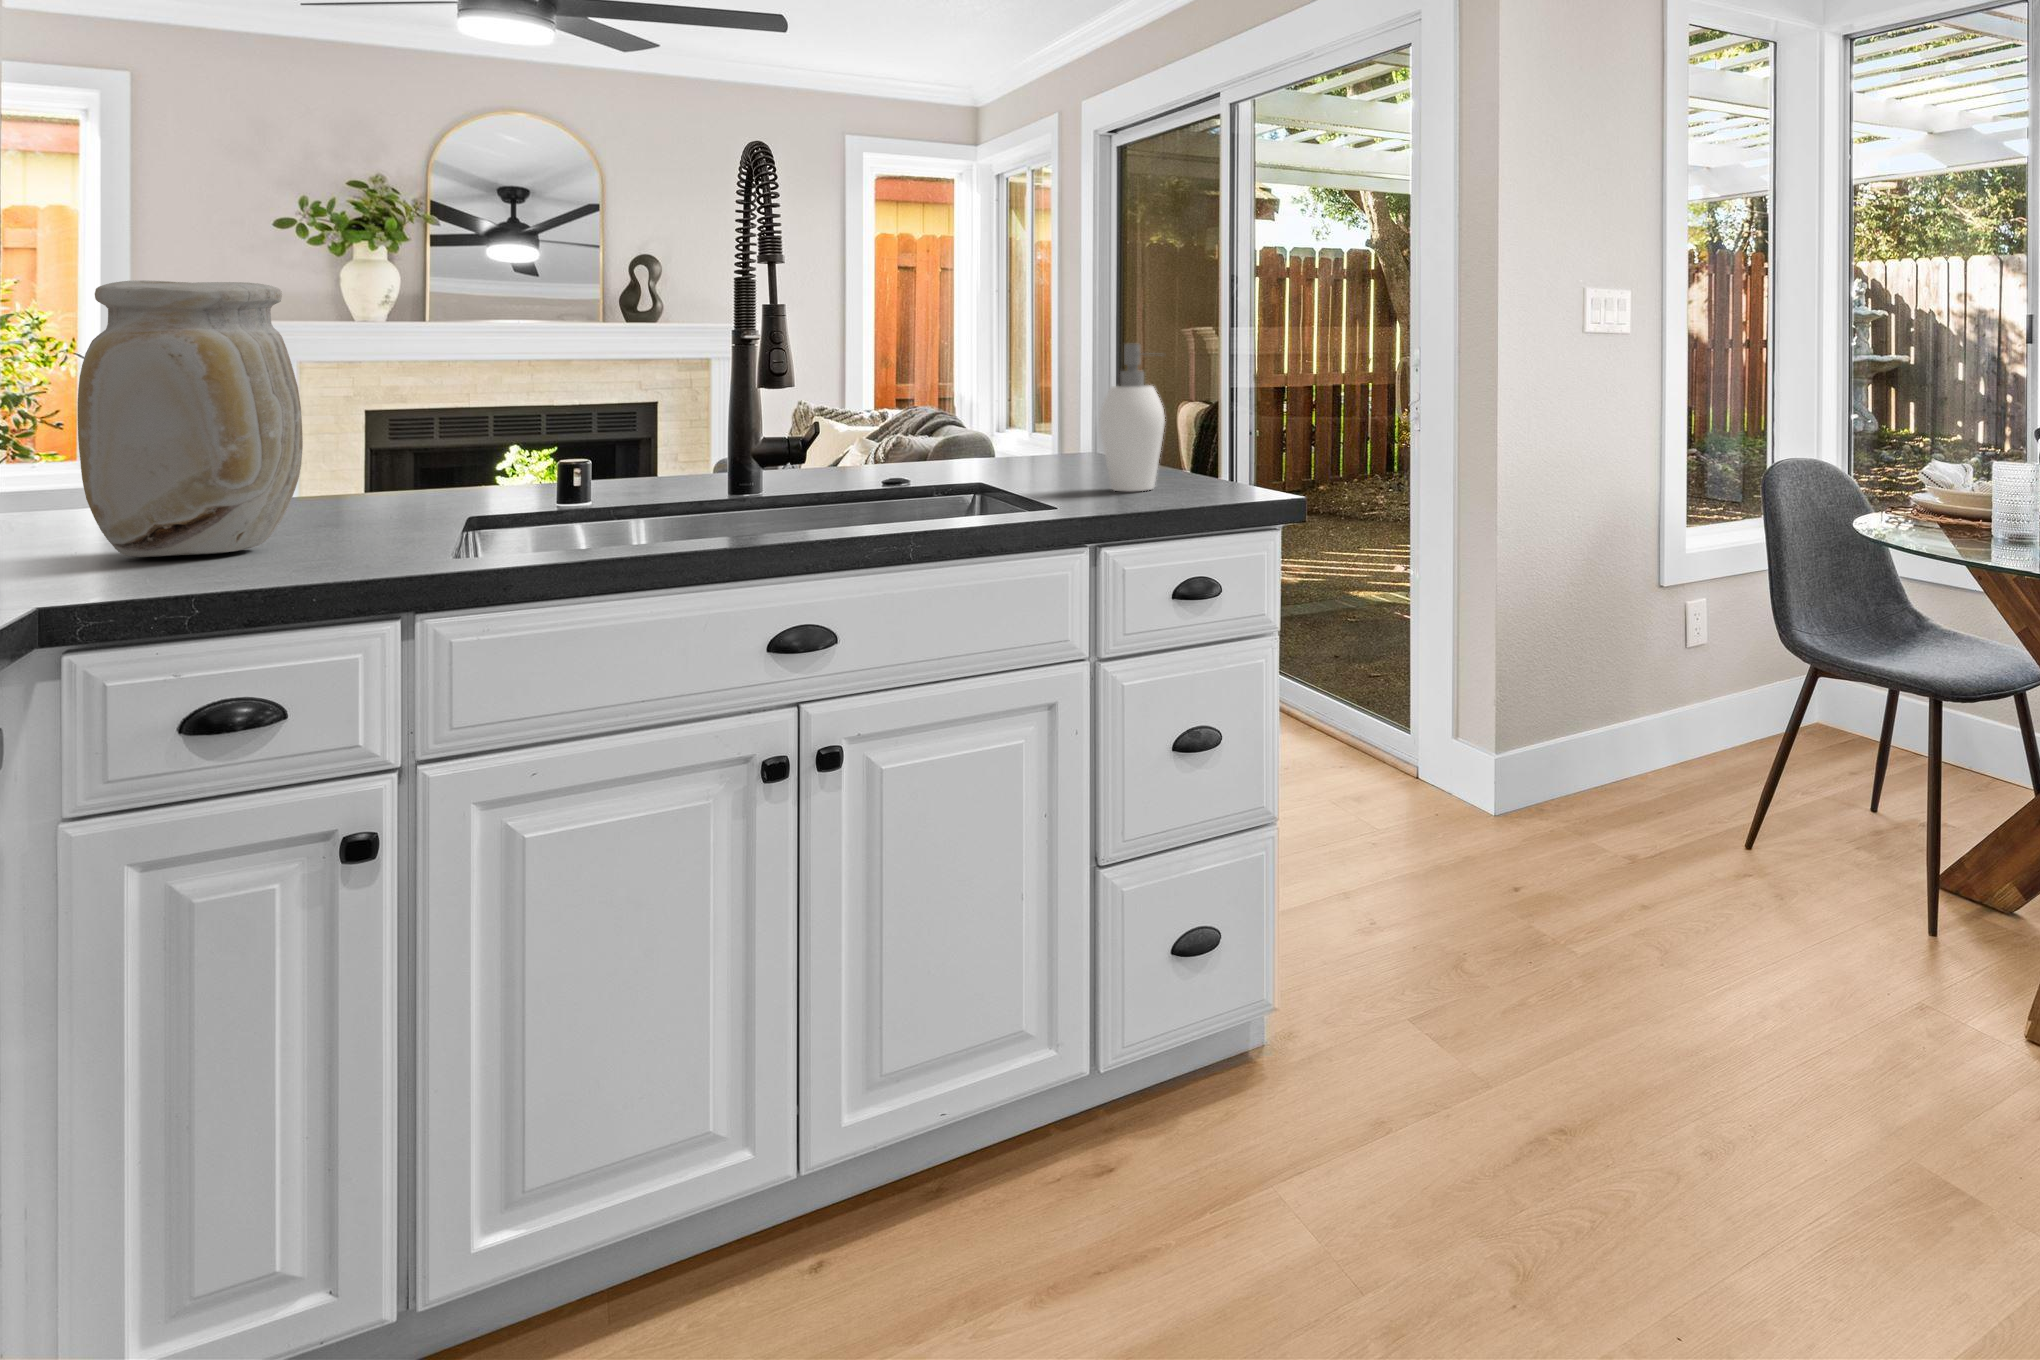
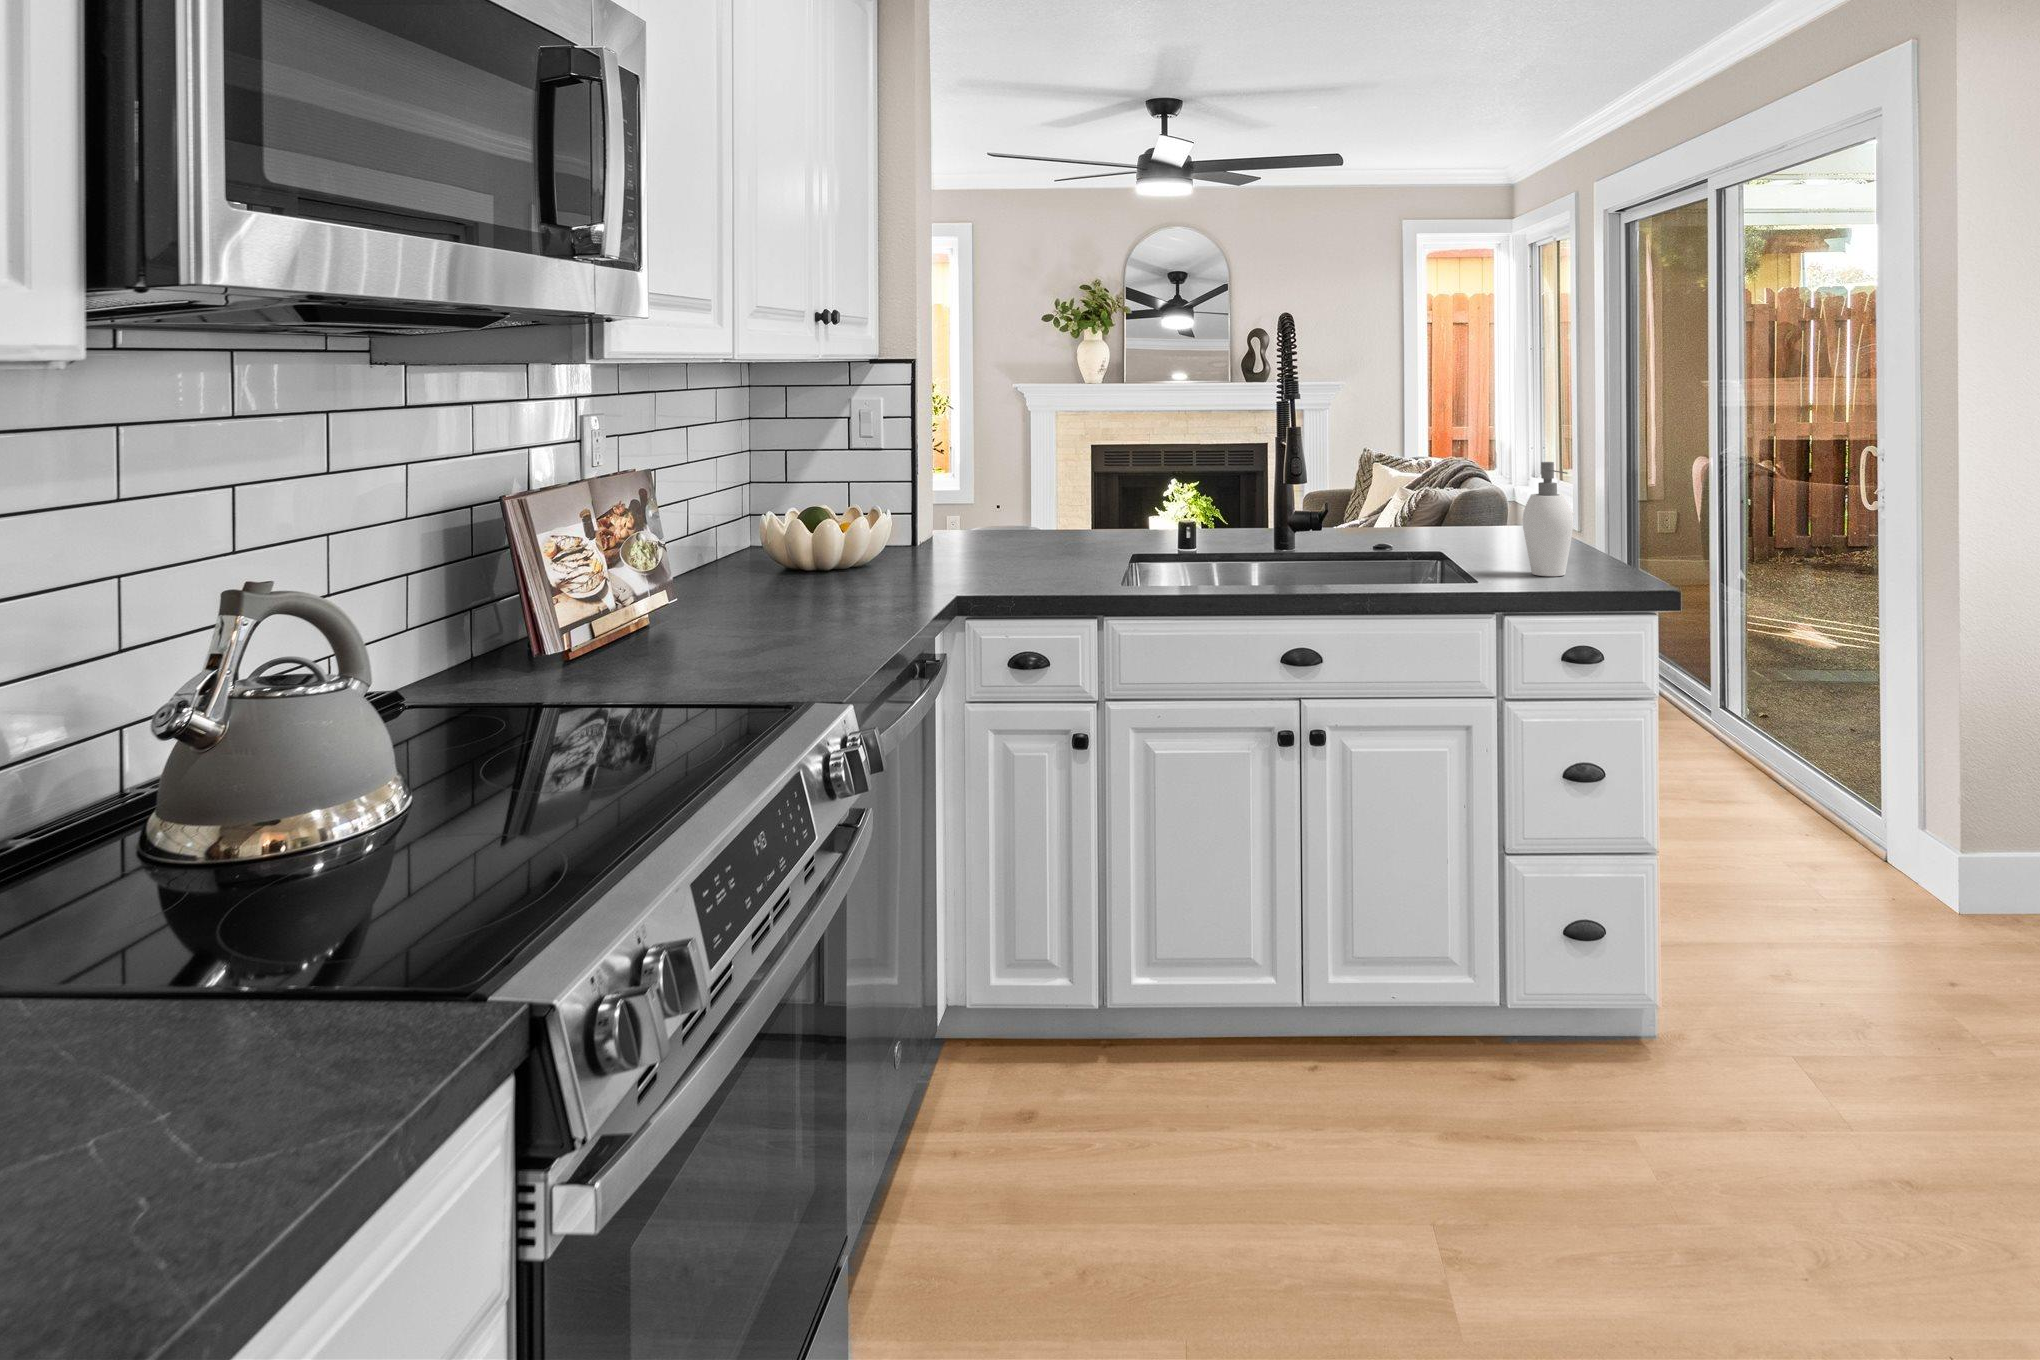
vase: present [78,280,303,557] -> none [967,423,1057,572]

